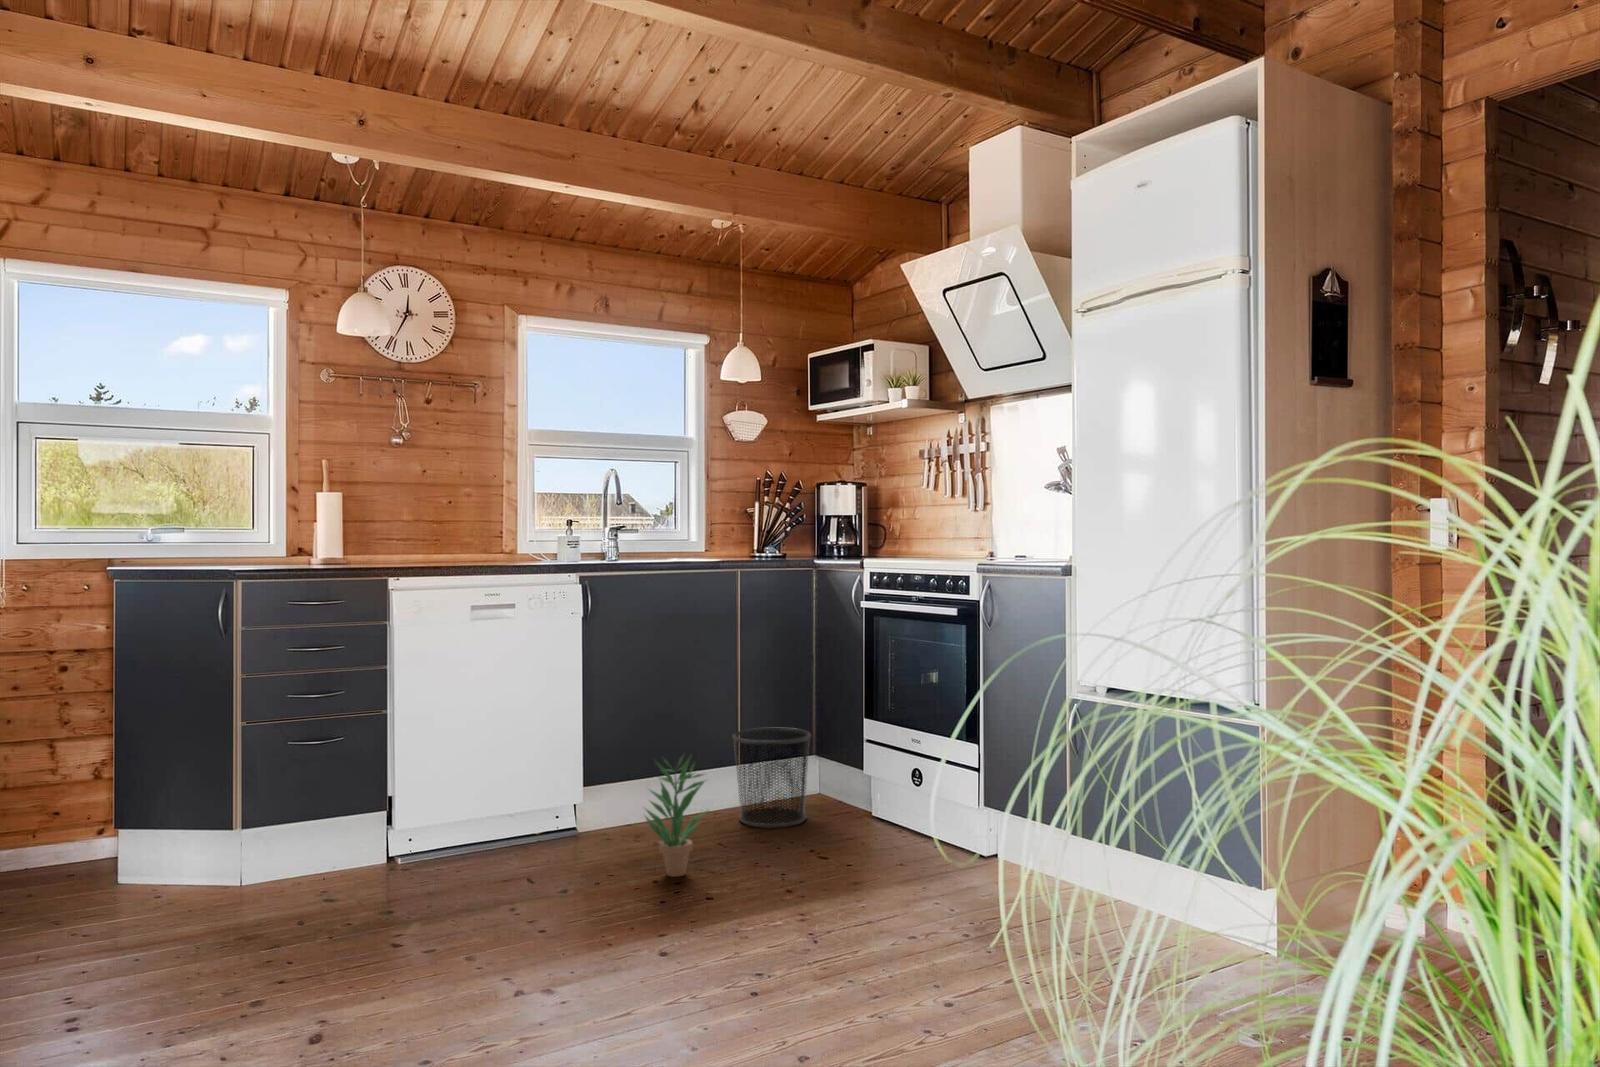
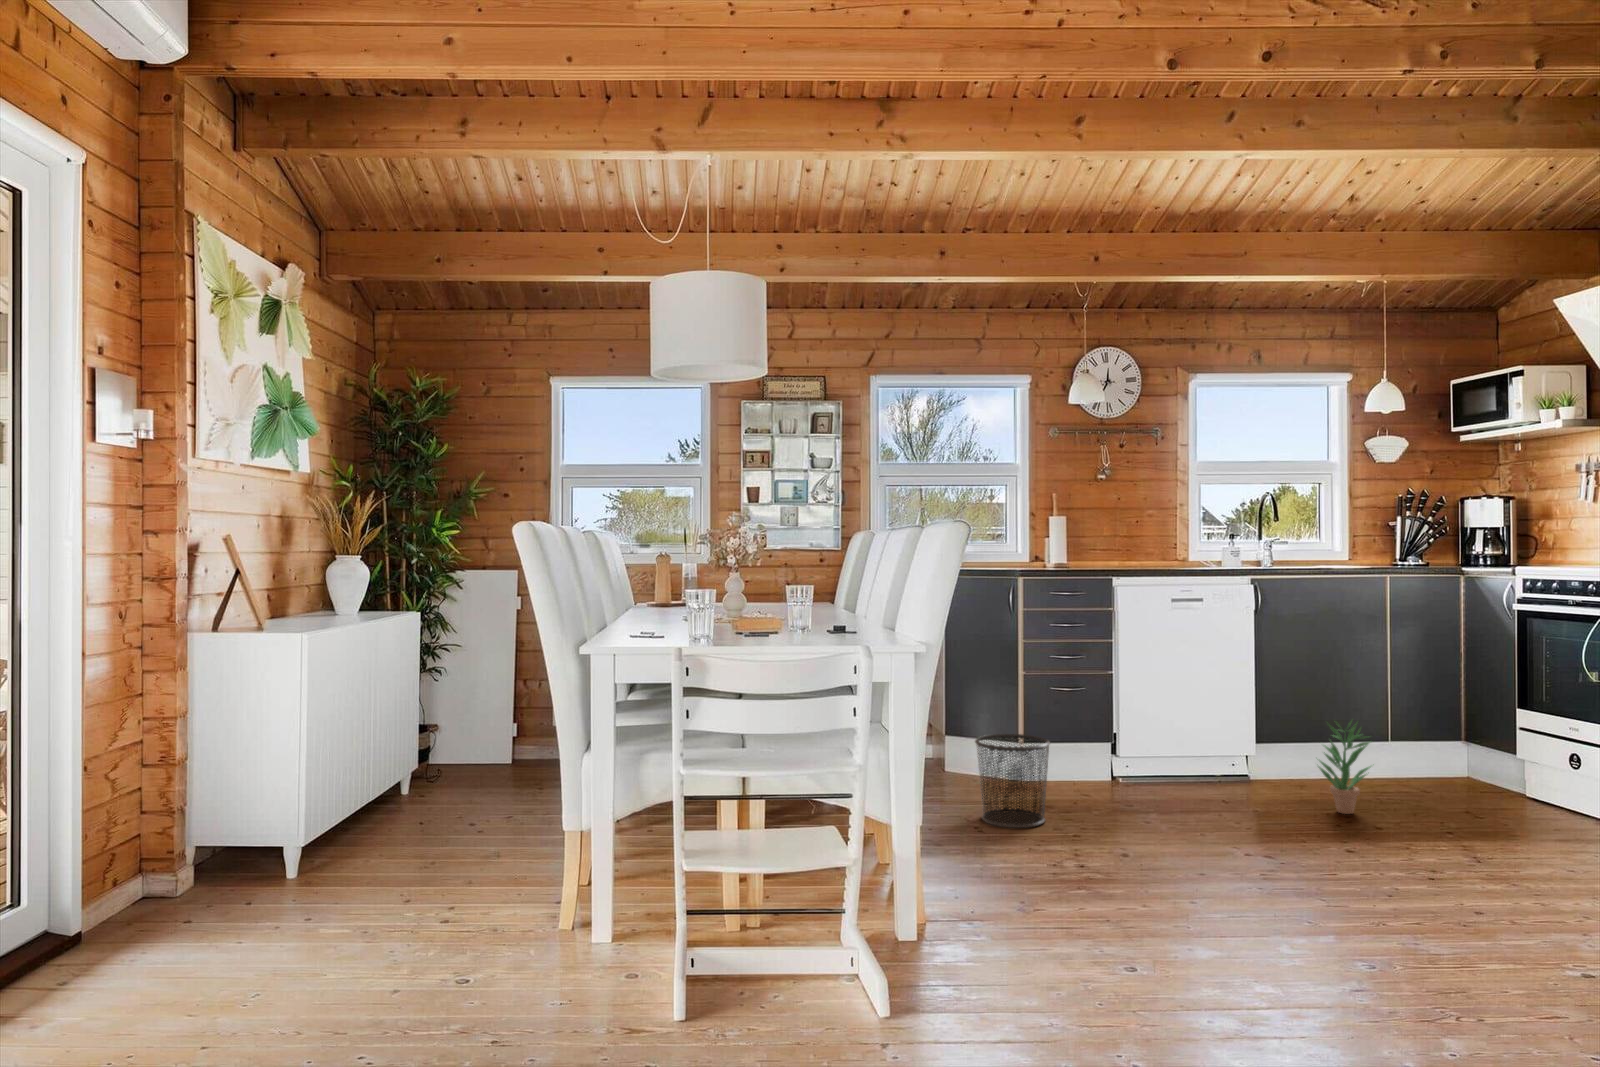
waste bin: present [732,728,811,827] -> present [975,734,1050,828]

